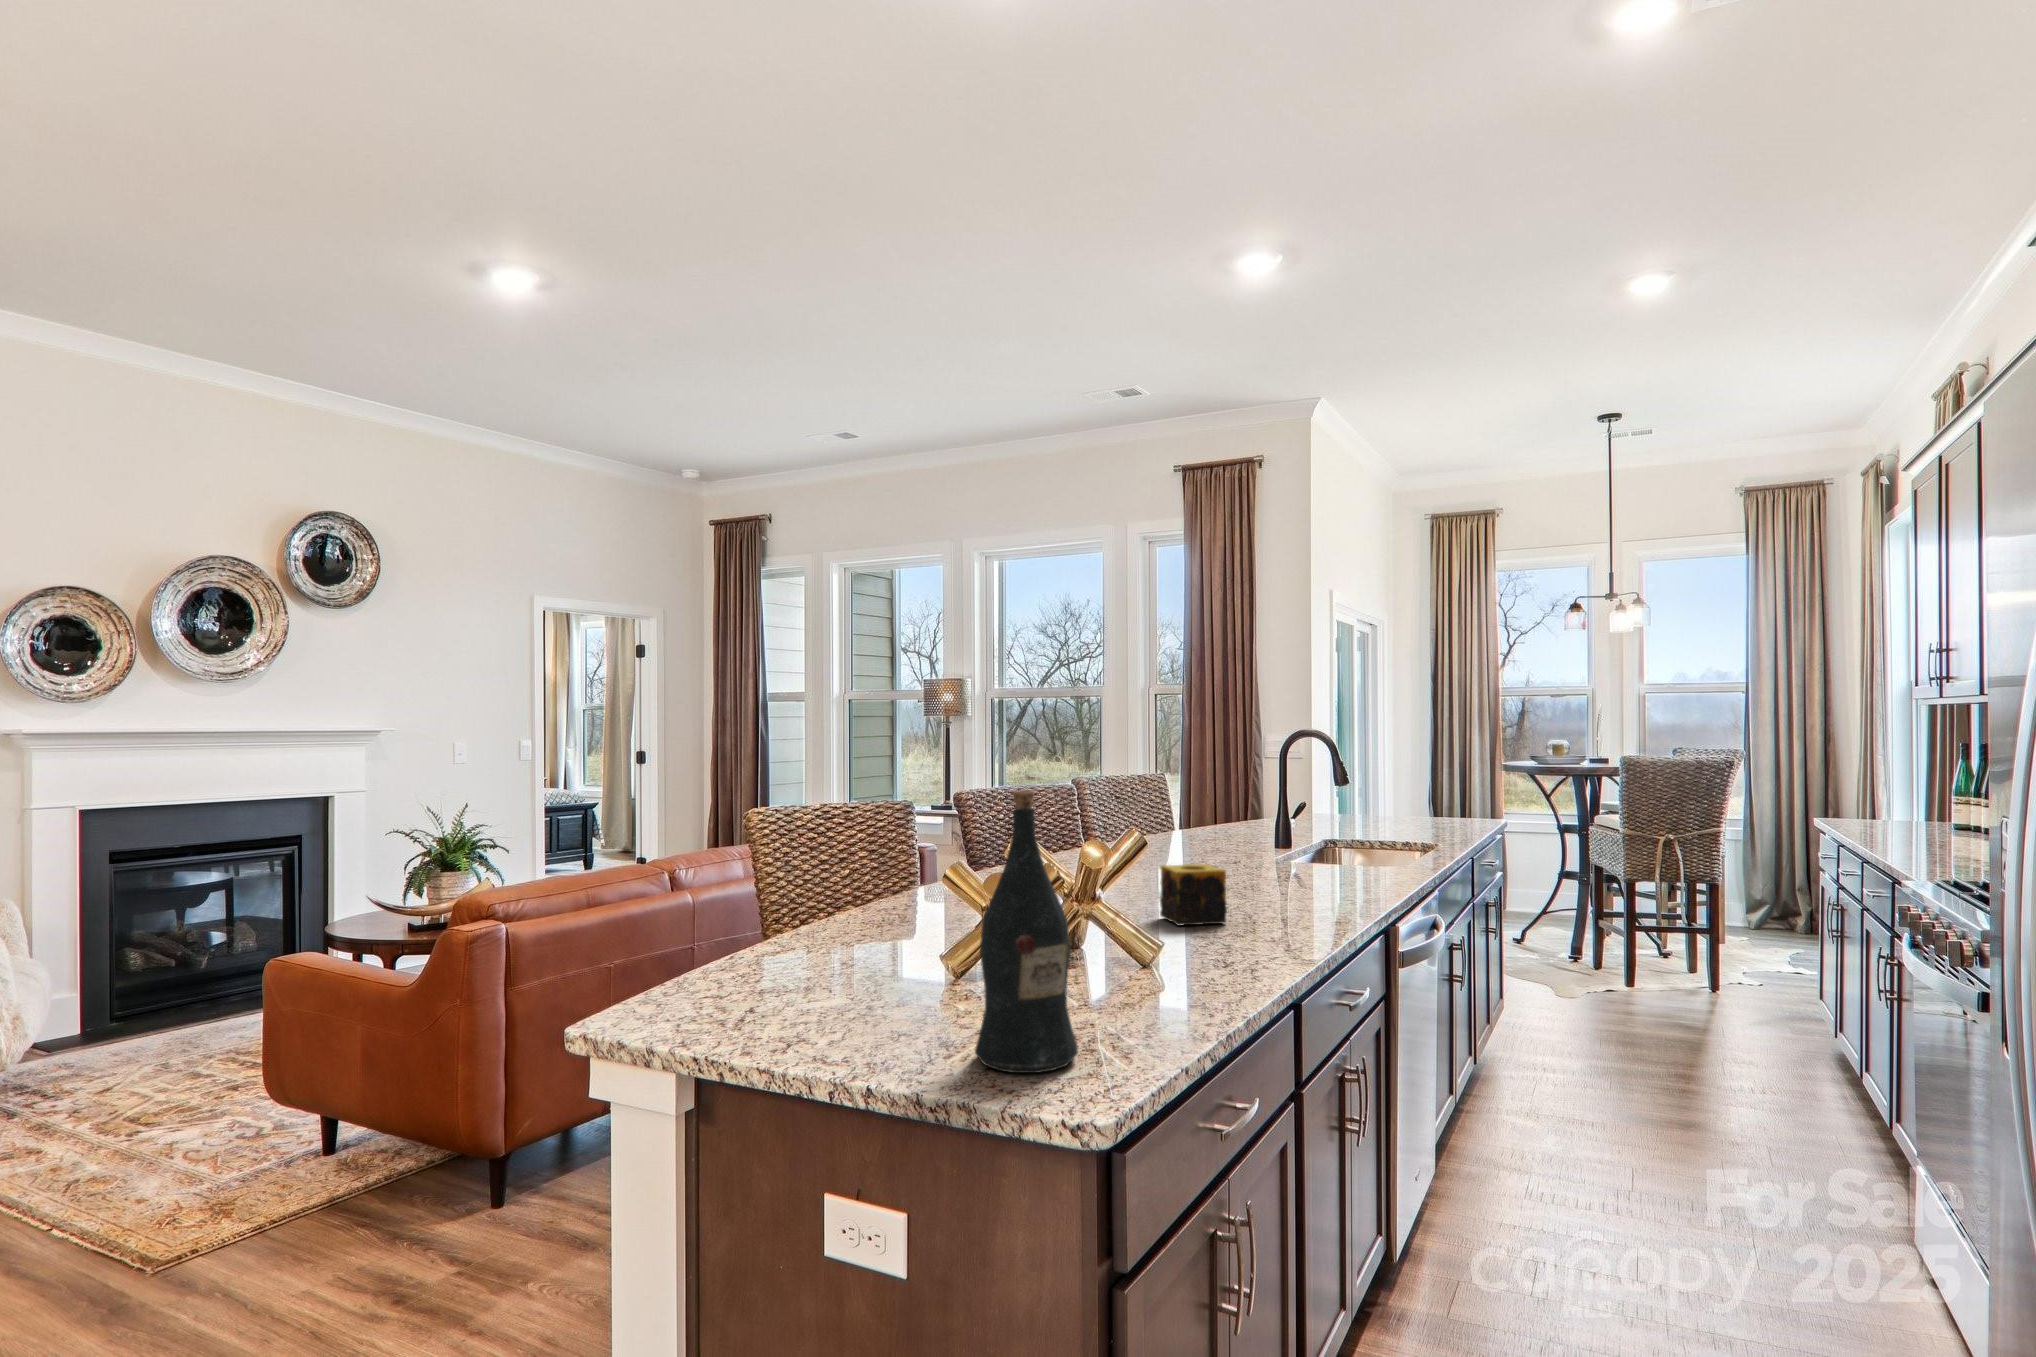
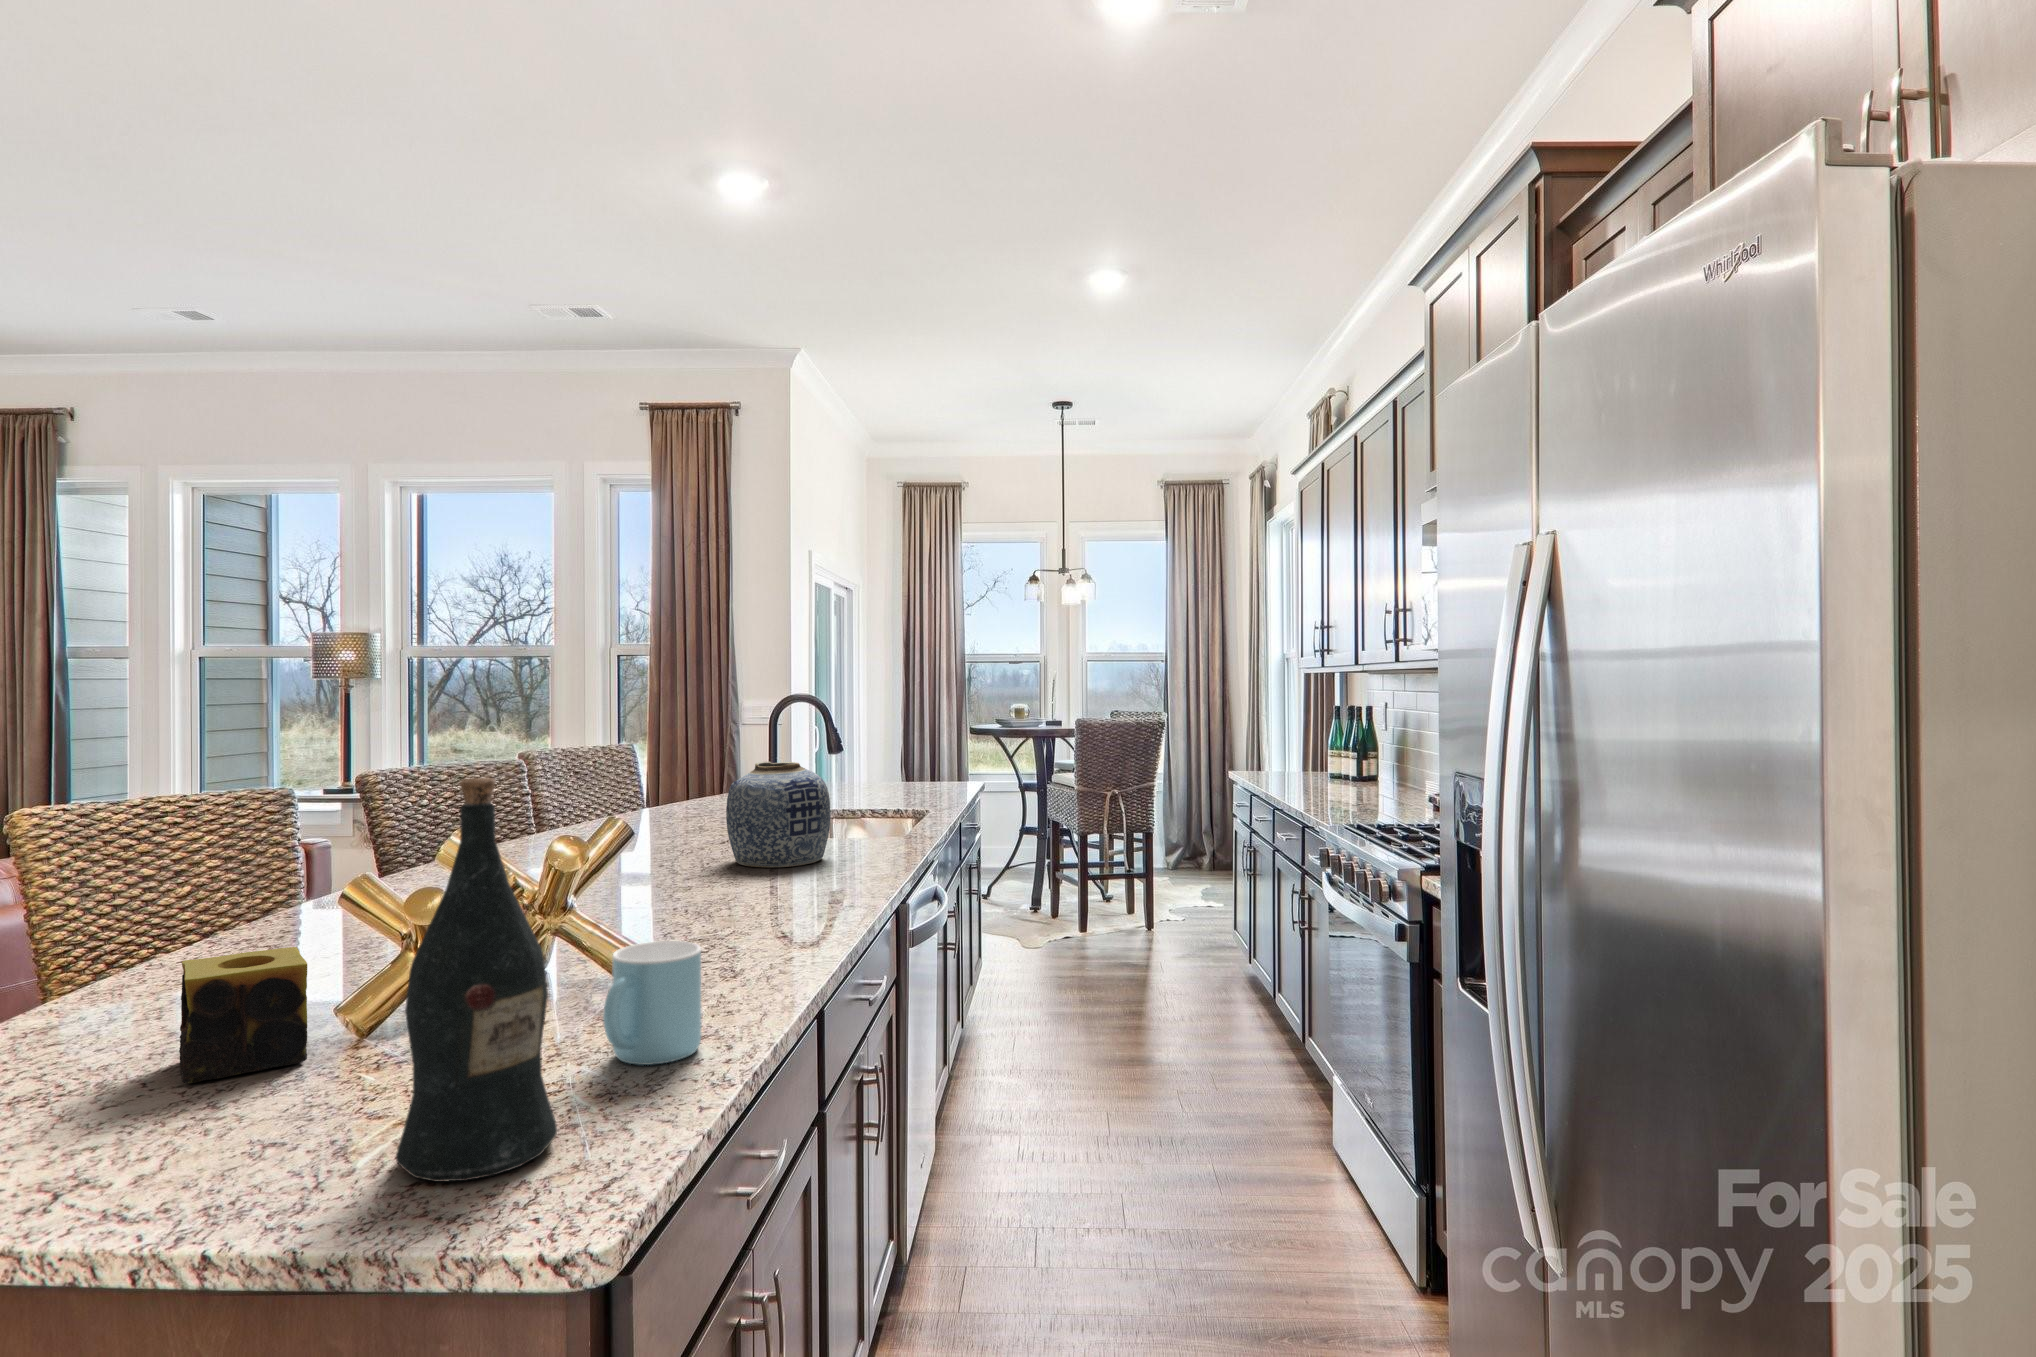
vase: none [1233,790,1327,885] -> present [726,762,830,867]
candle: present [1160,864,1227,925] -> present [179,947,307,1083]
mug: none [1114,926,1189,1021] -> present [603,941,701,1065]

